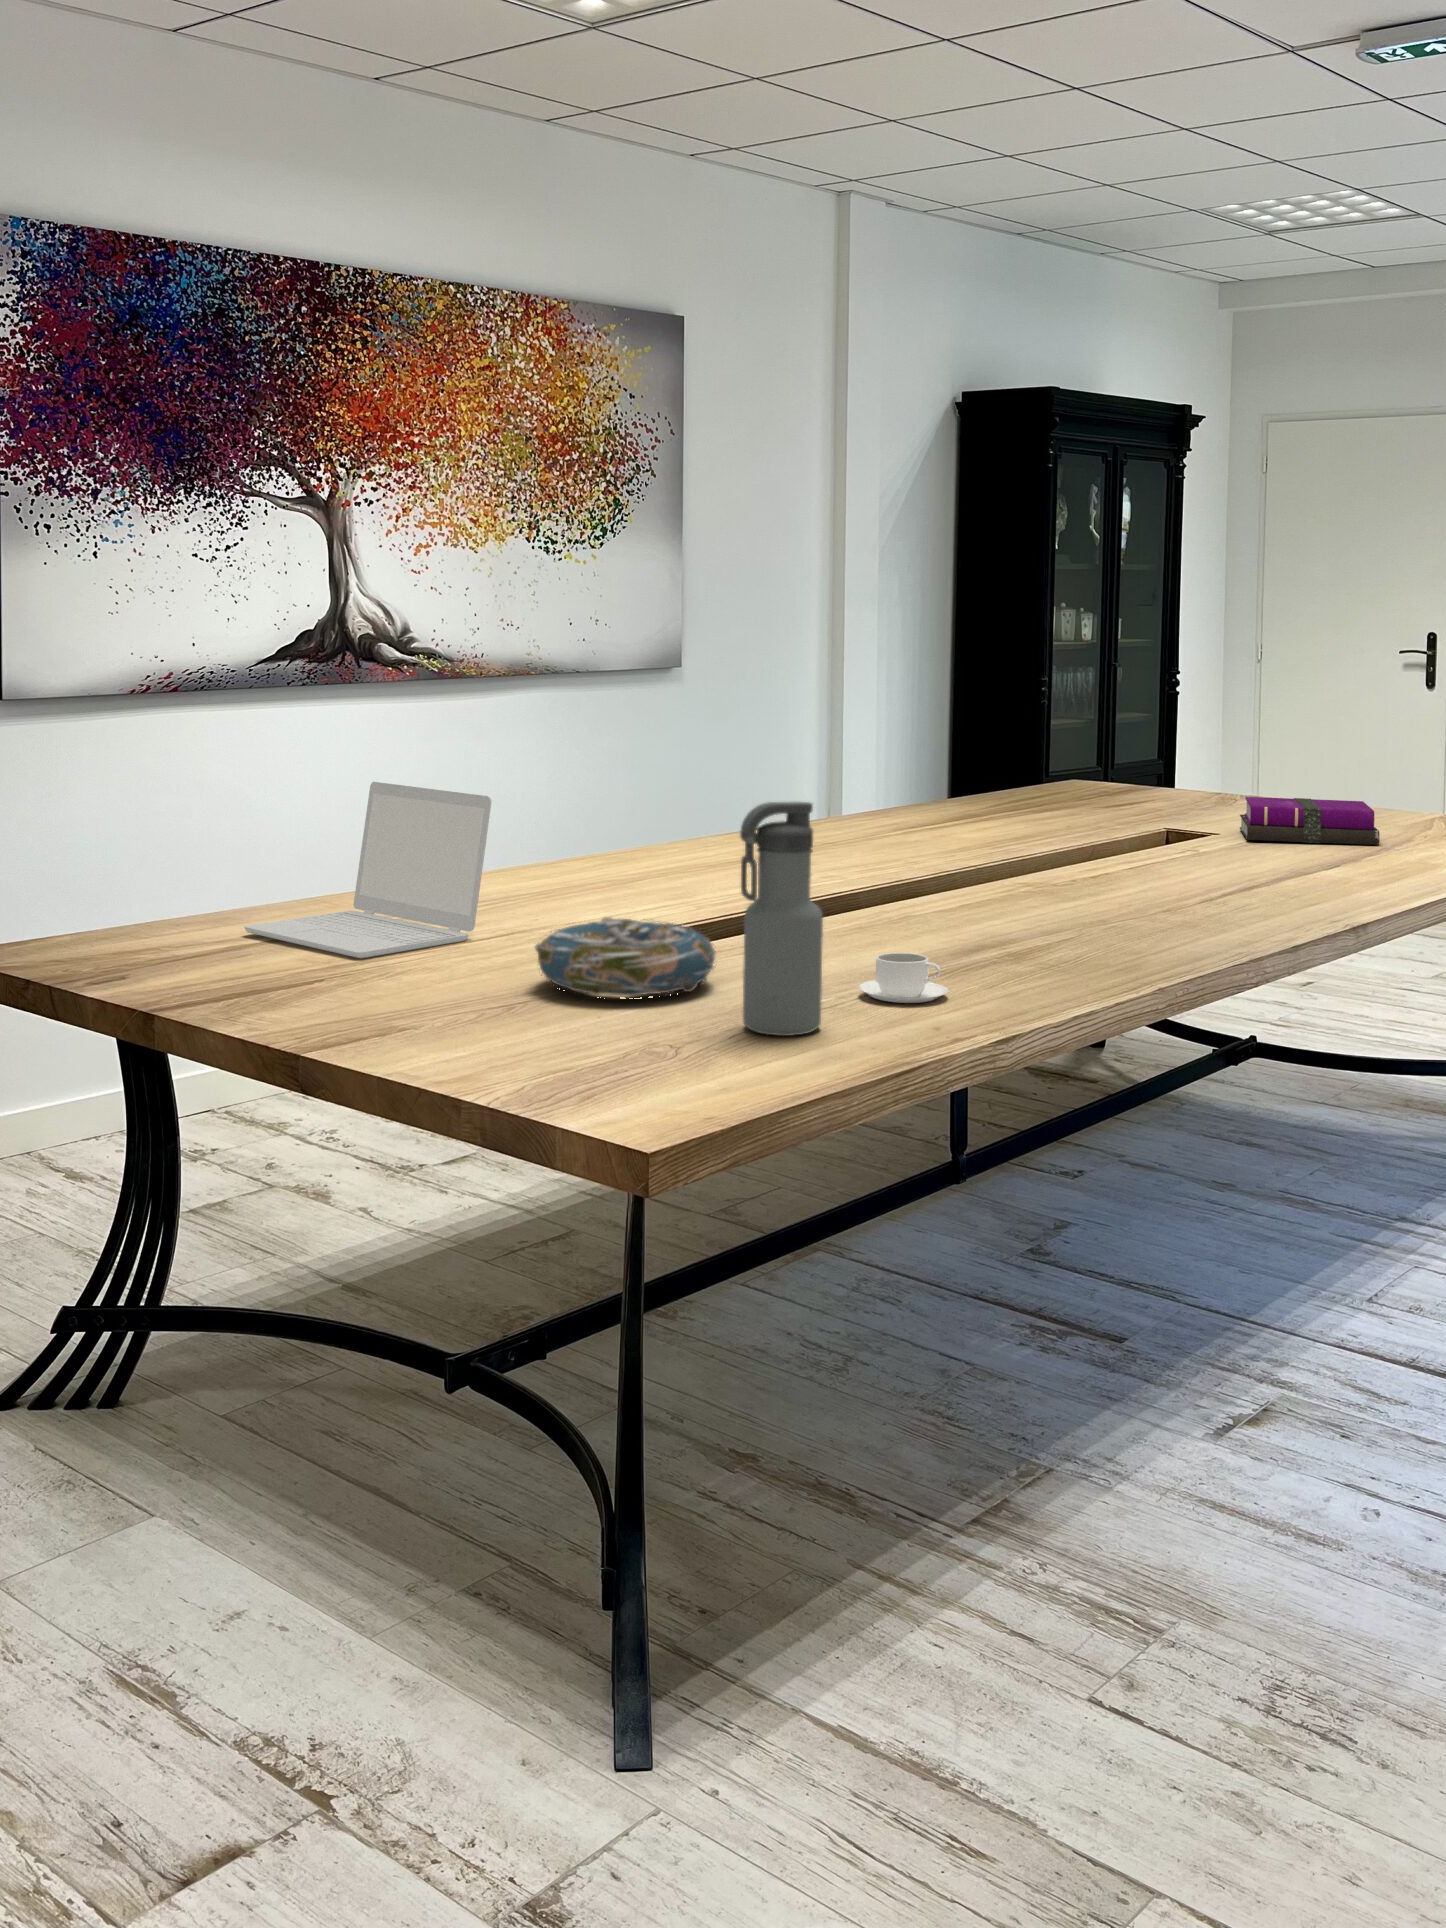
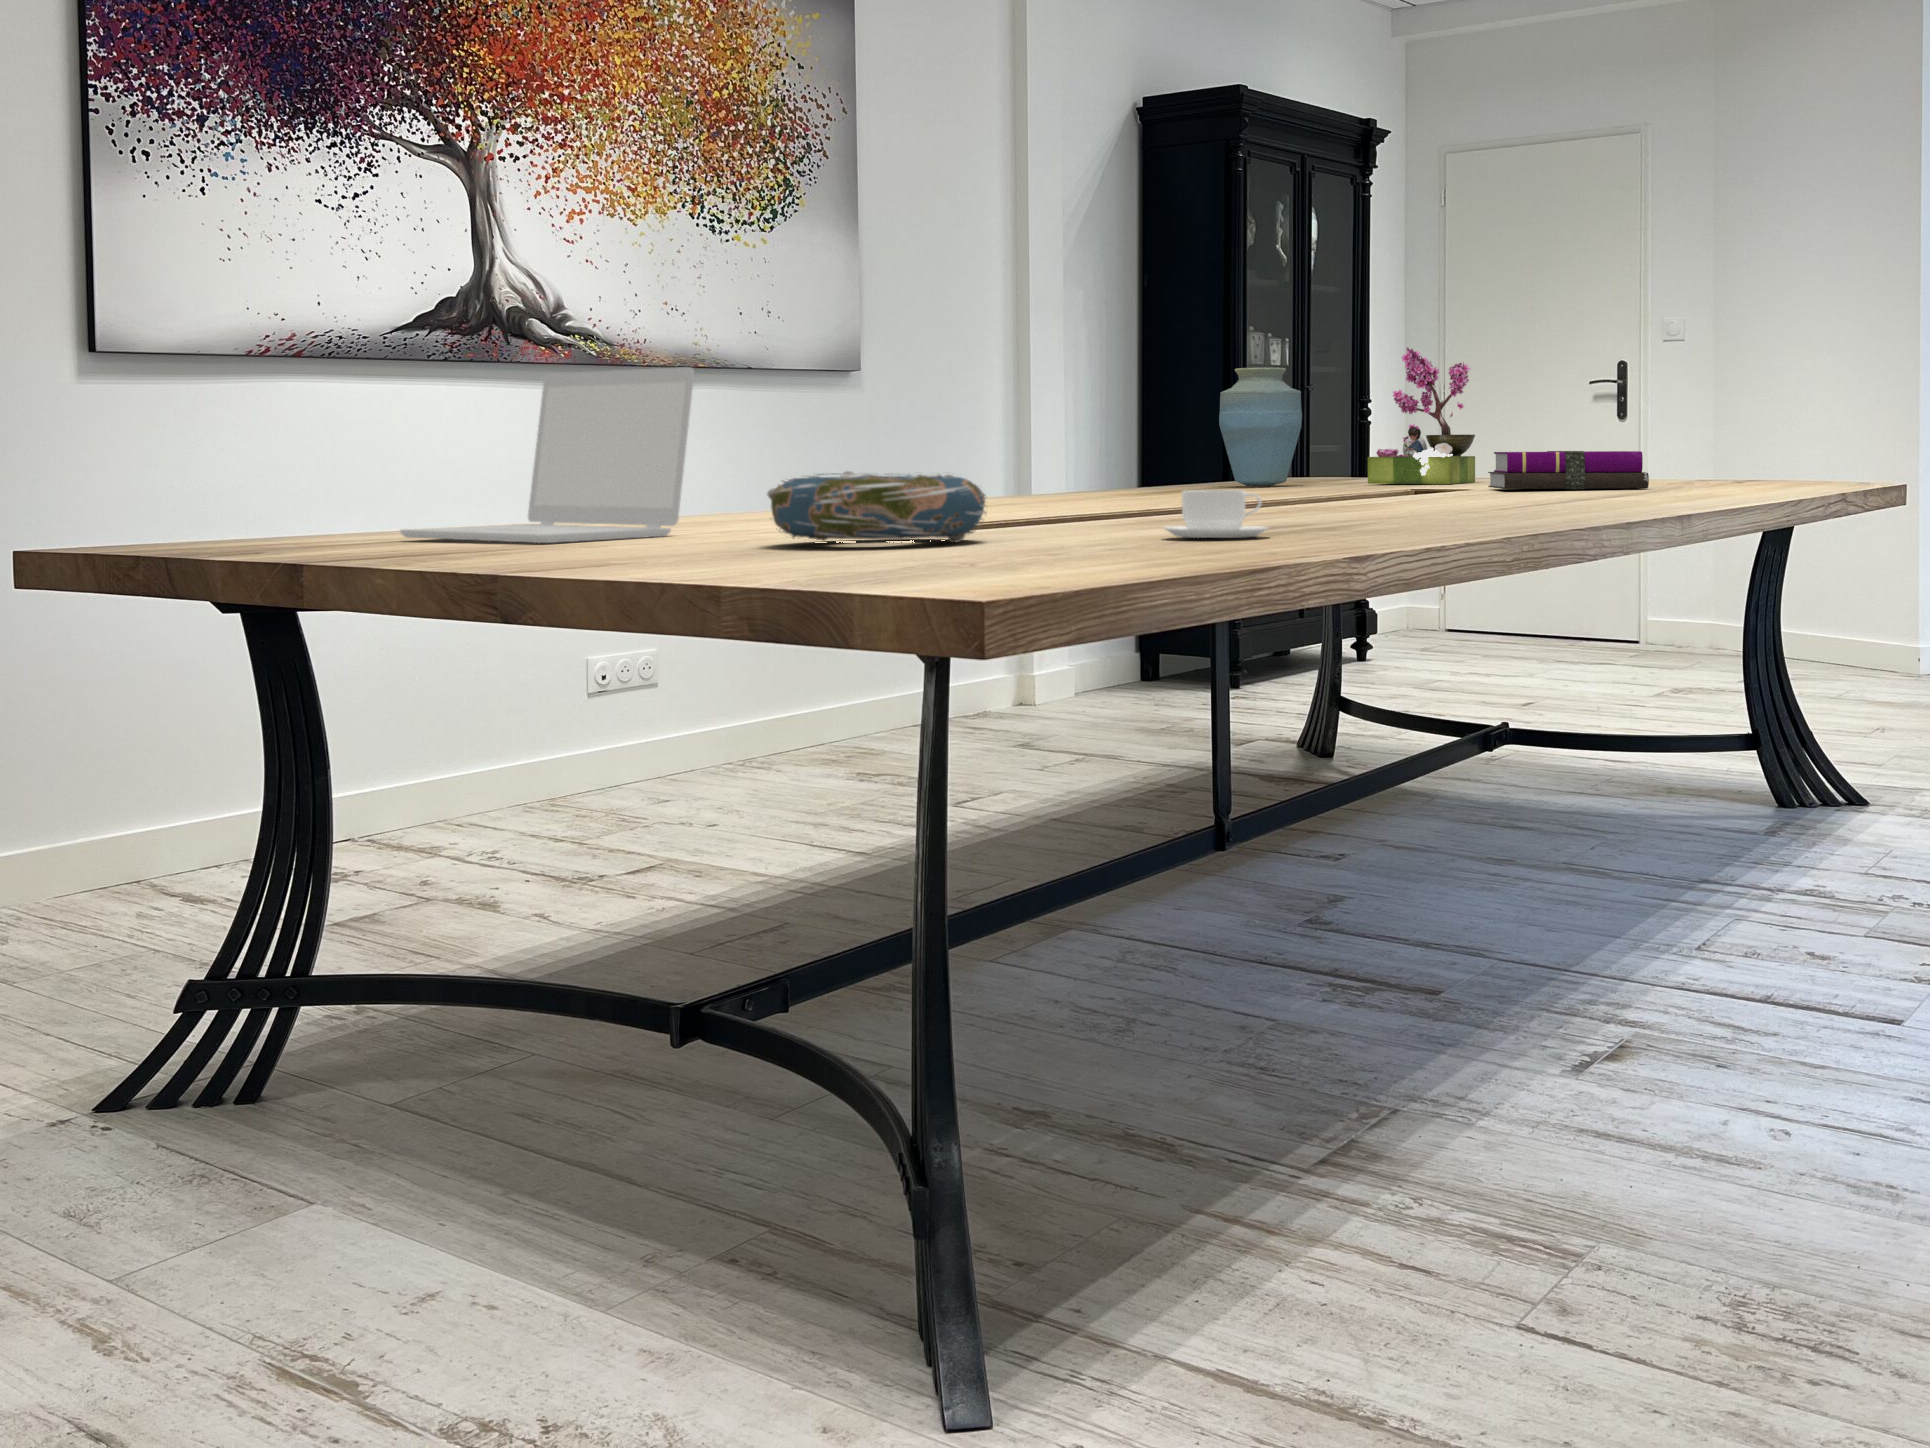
flower arrangement: none [1145,668,1248,804] -> present [1368,348,1475,484]
vase: none [1009,686,1086,796] -> present [1219,367,1302,486]
water bottle: present [740,802,823,1036] -> none [1031,270,1136,551]

